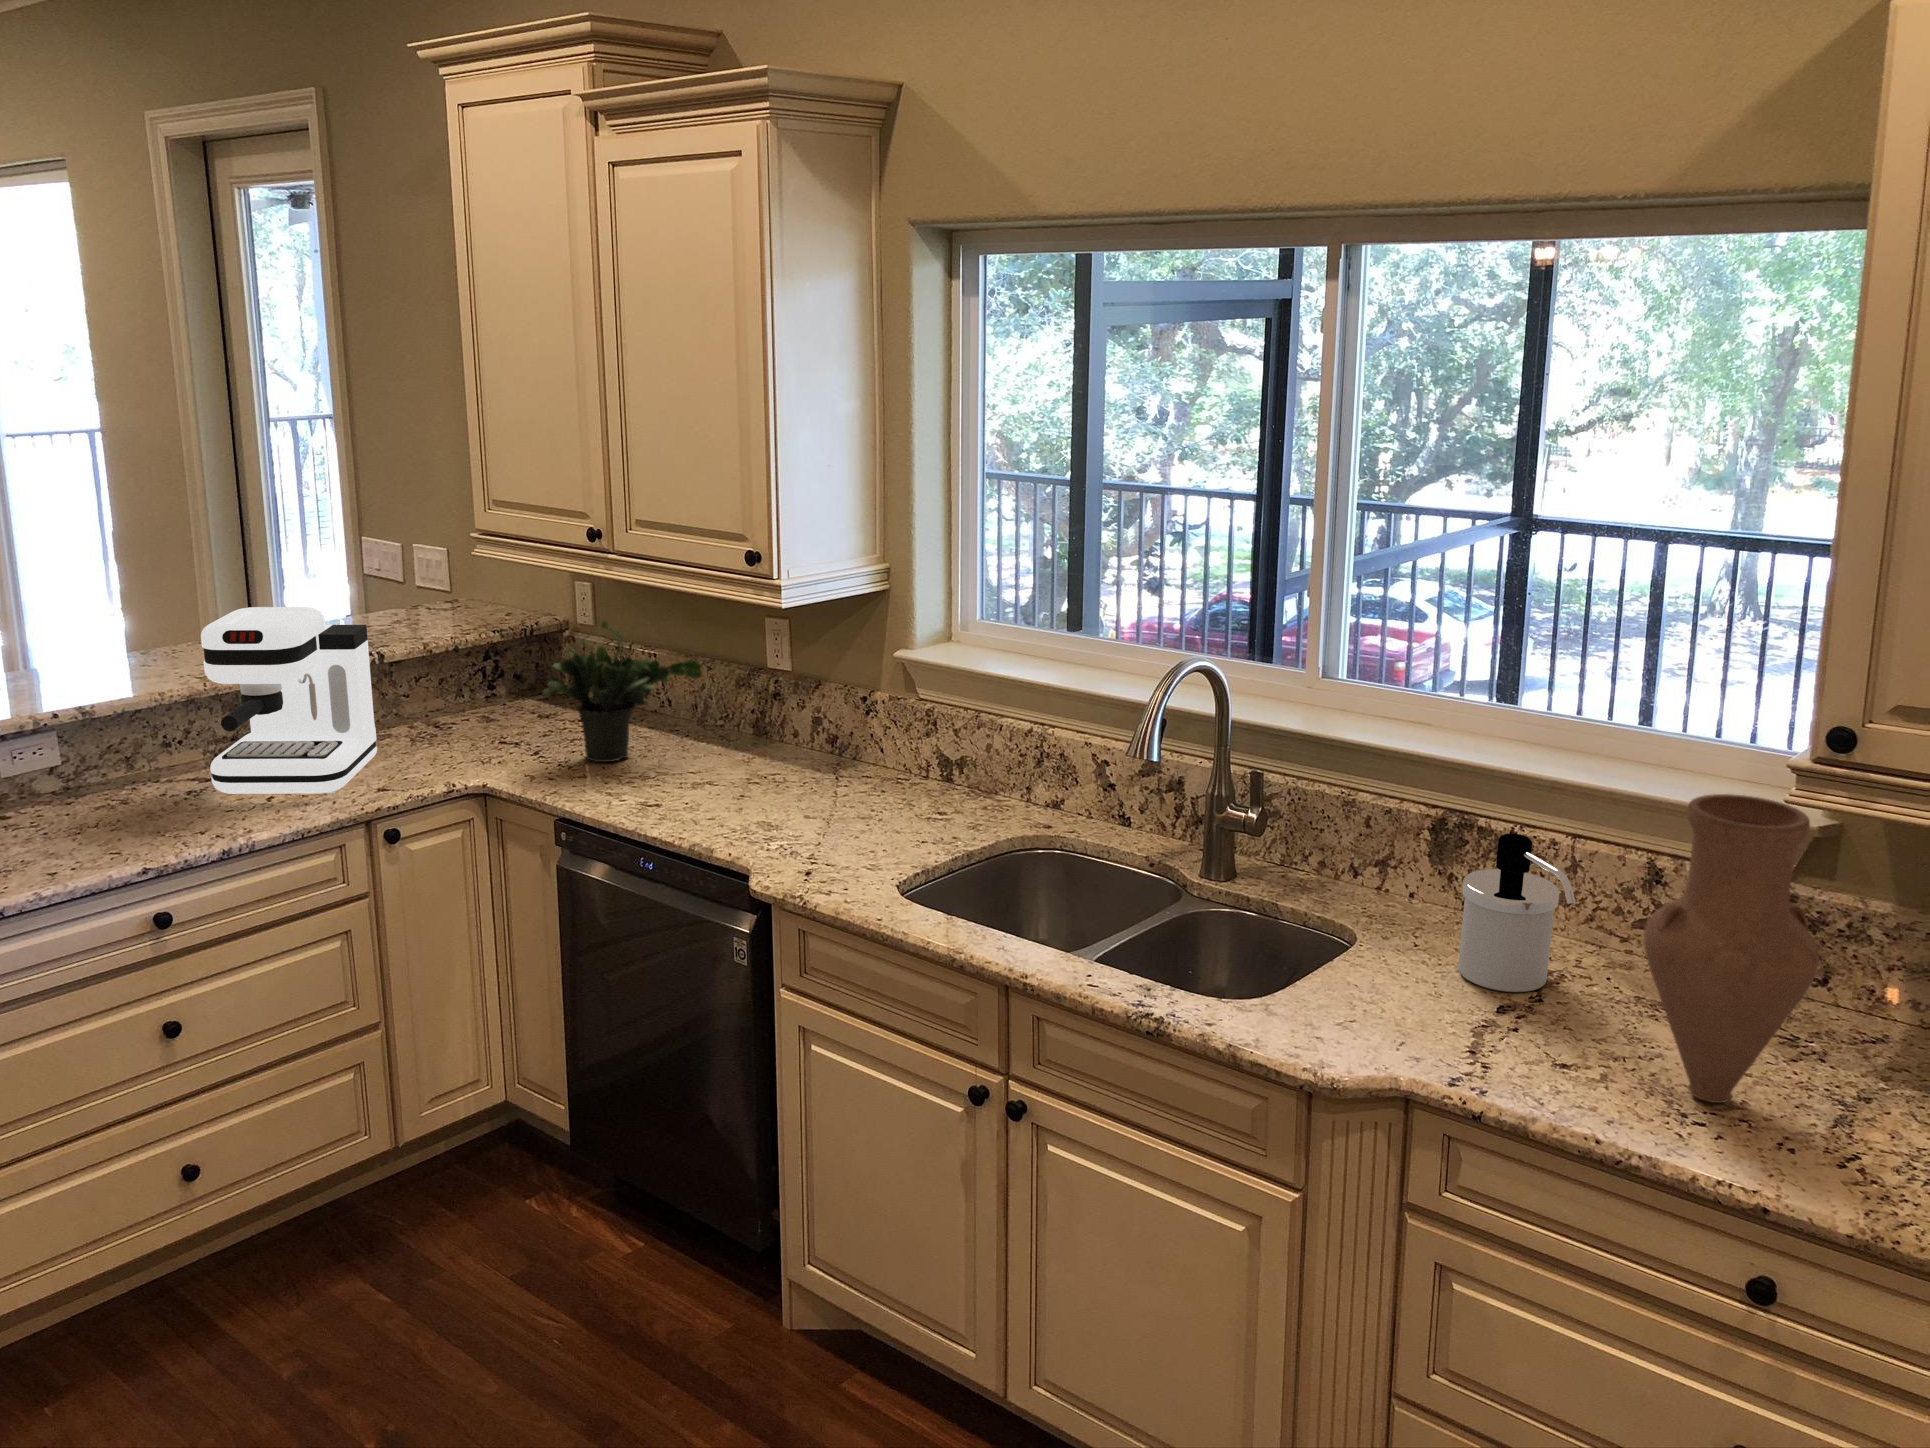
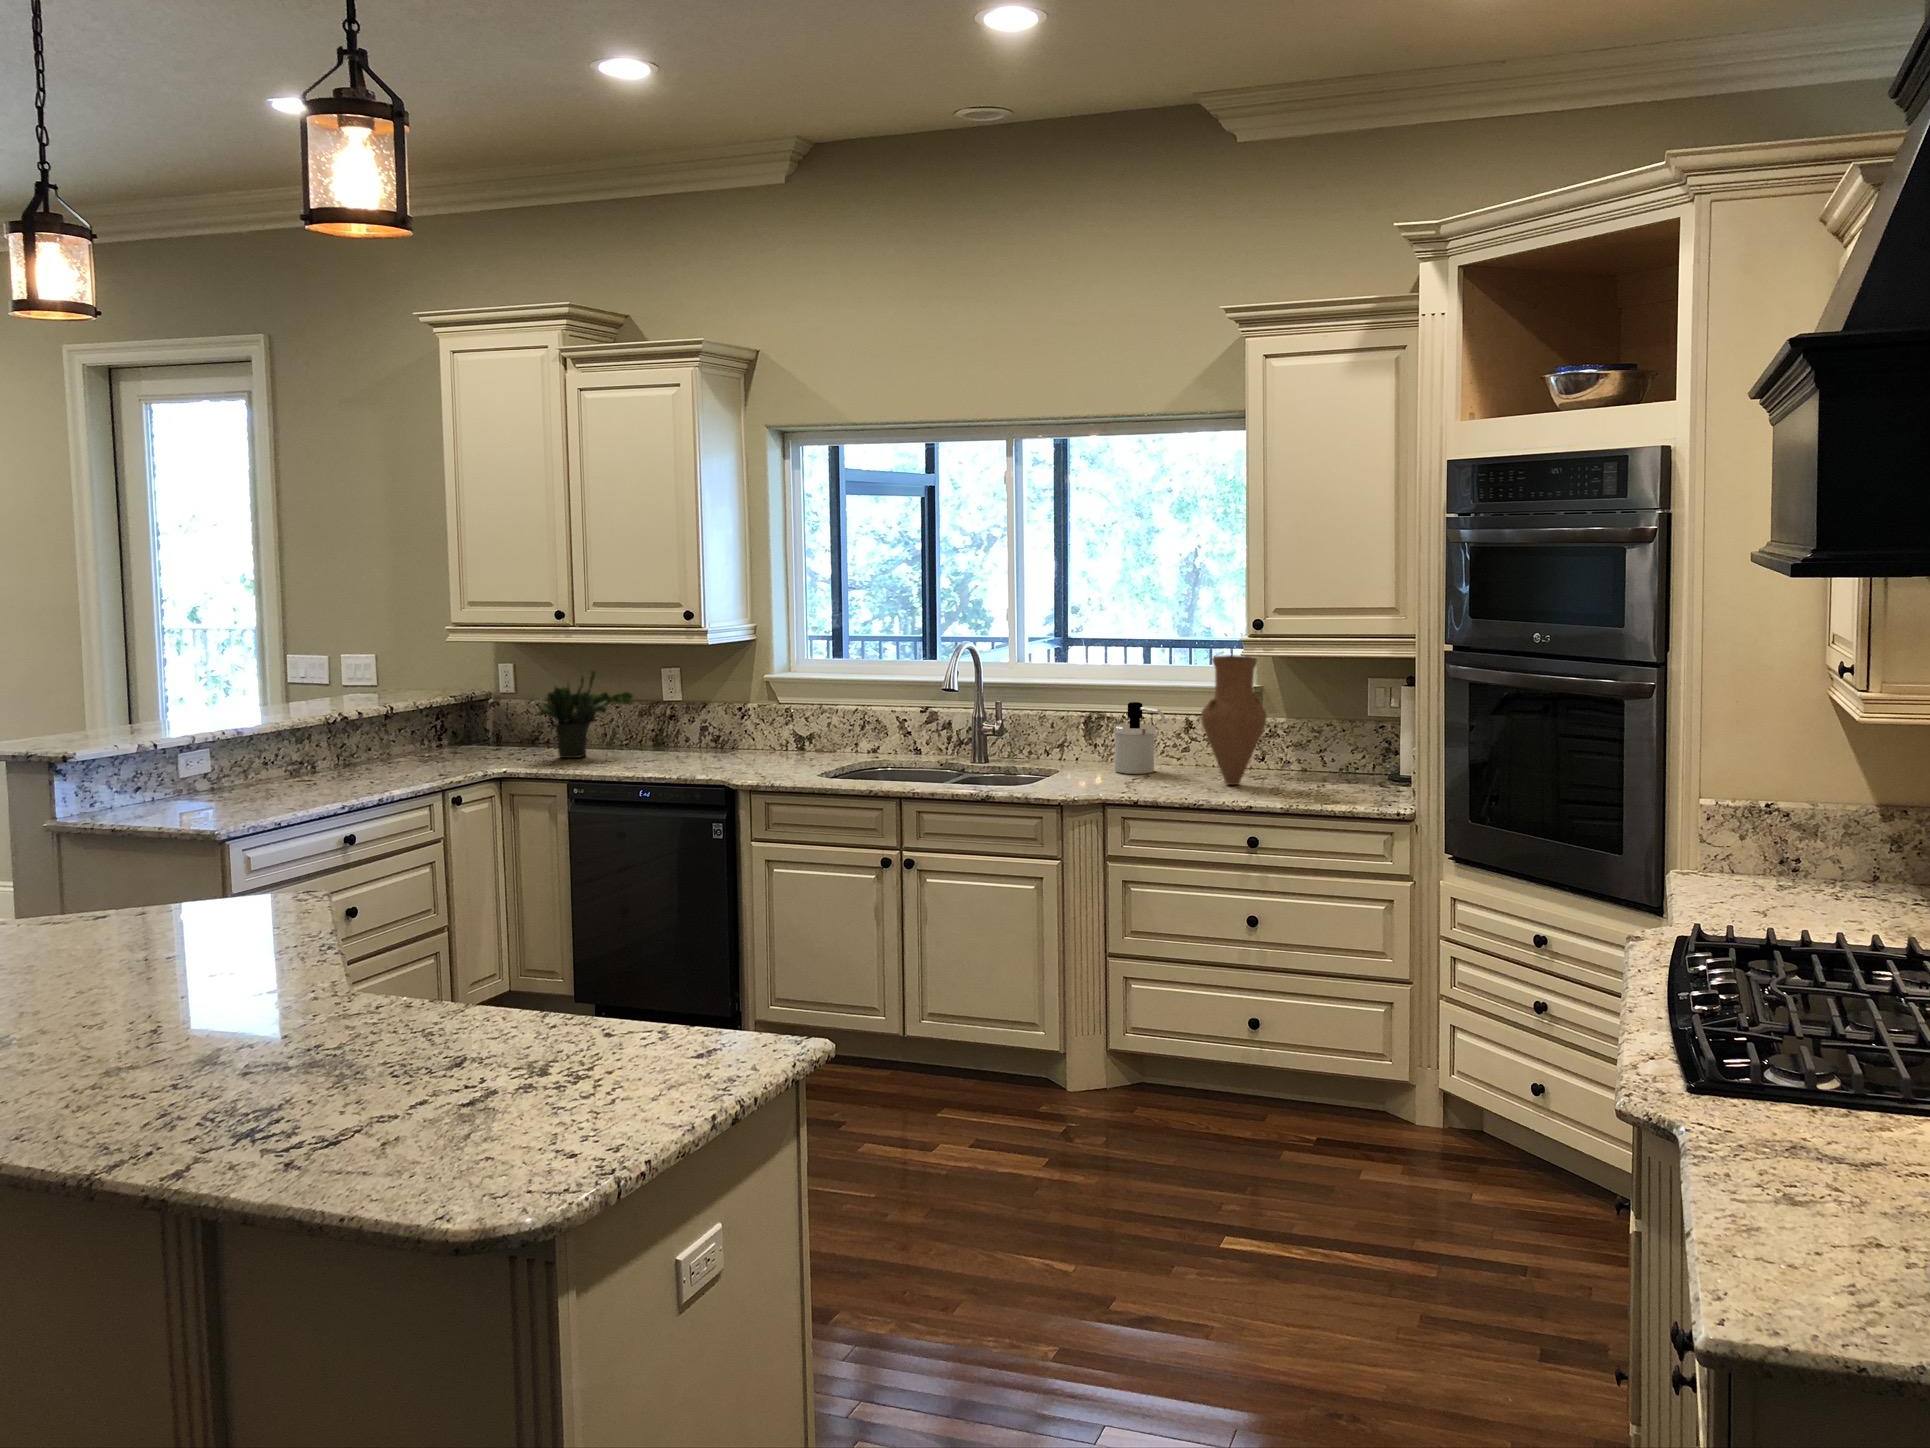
coffee maker: present [201,607,377,794] -> none [324,663,424,783]

